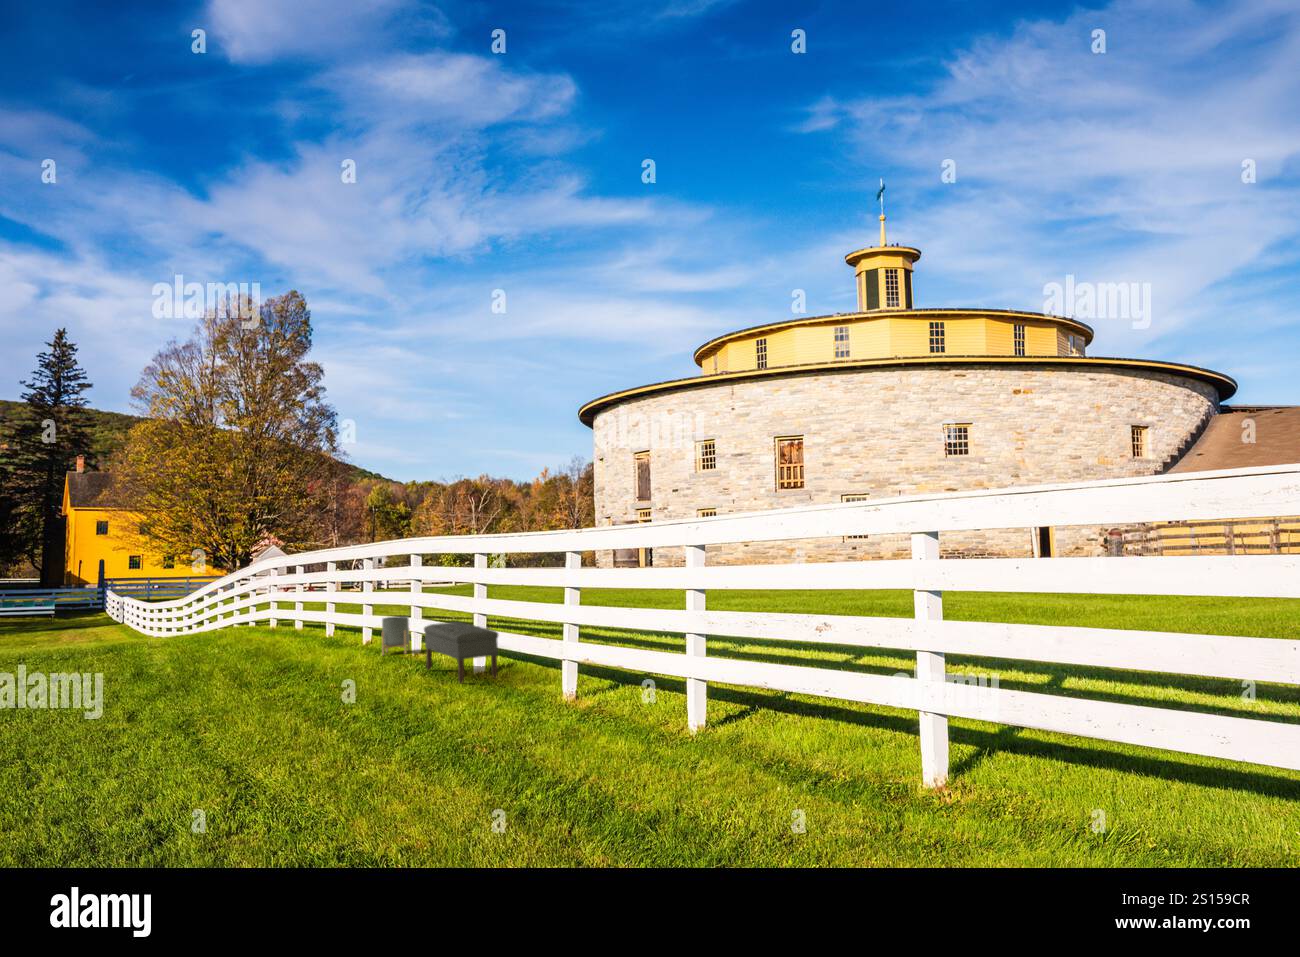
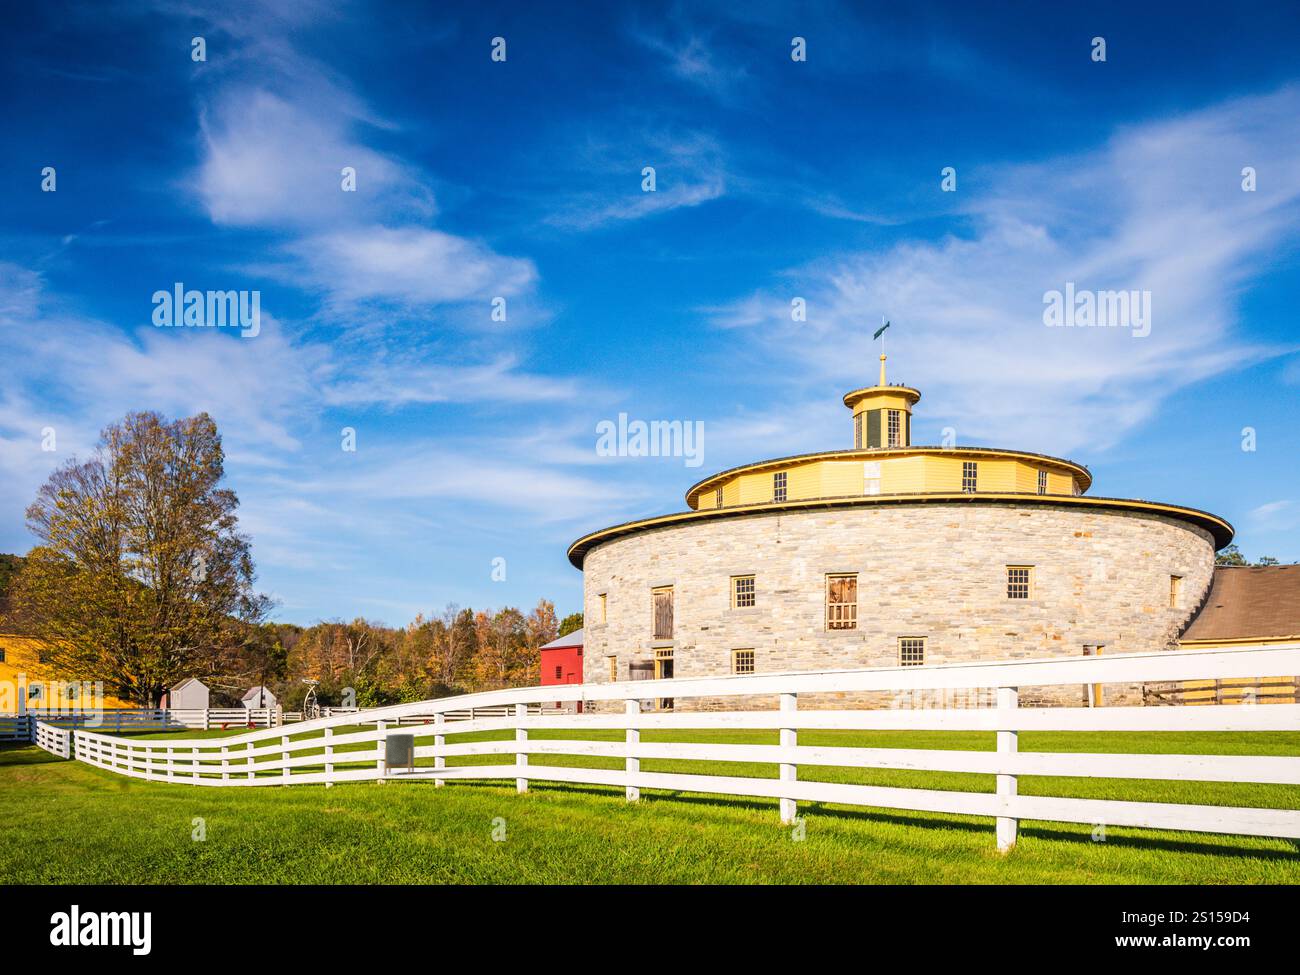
bench: present [424,622,498,684] -> none [430,732,508,793]

